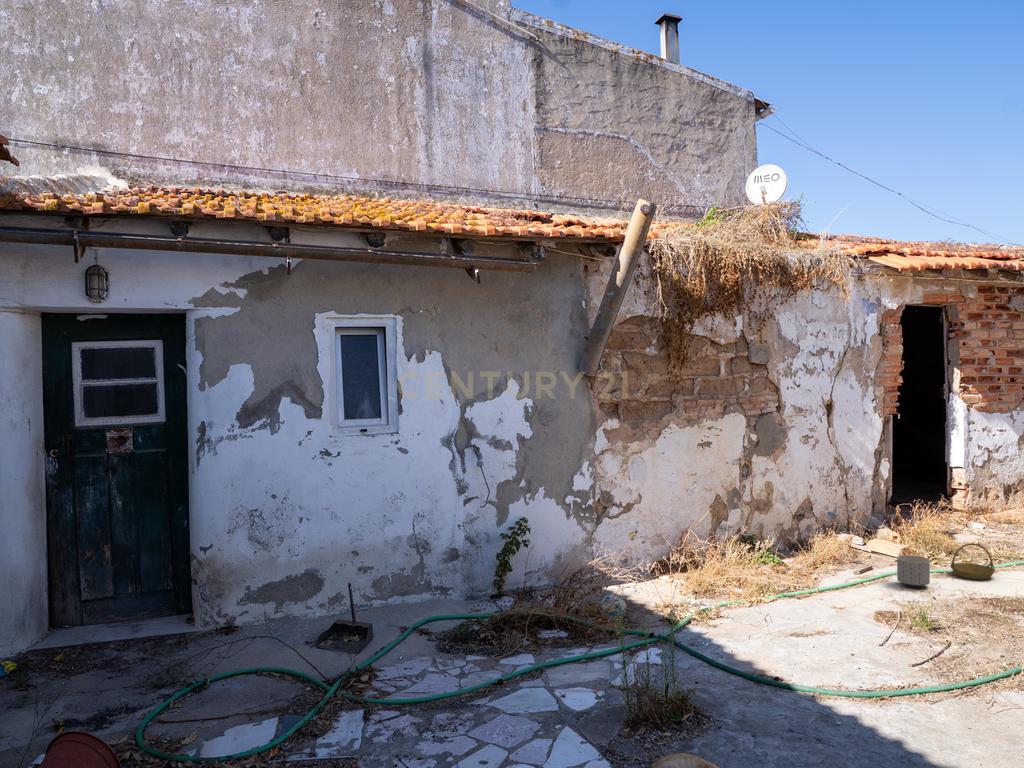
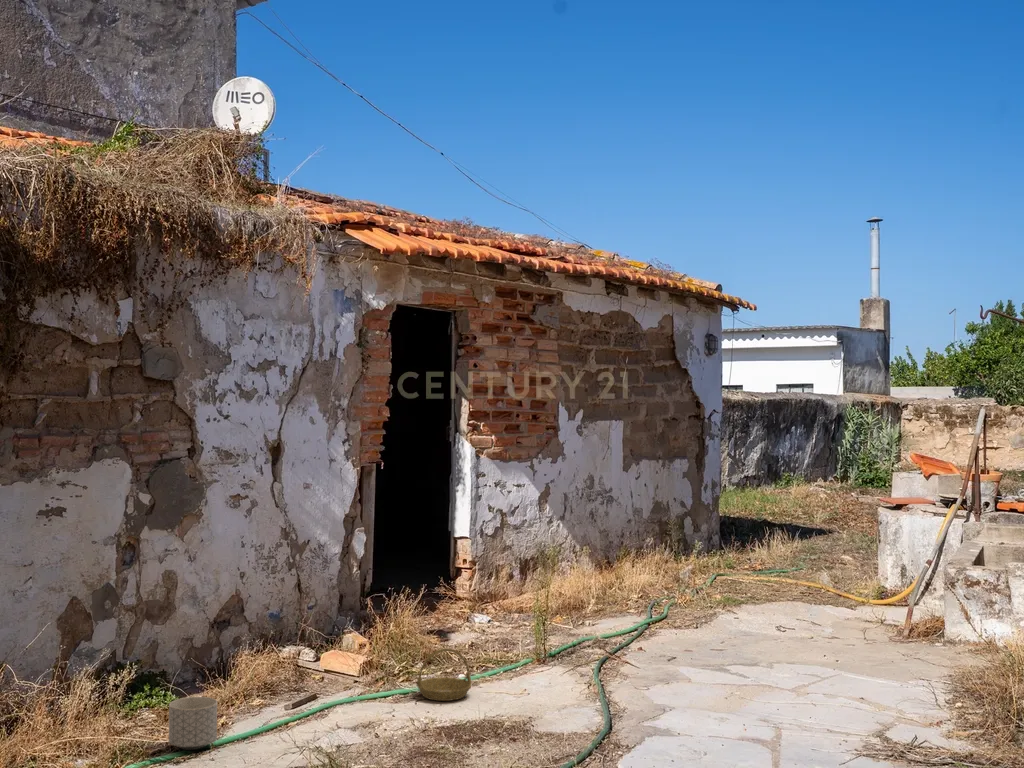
planter: present [897,555,930,587] -> present [169,697,217,750]

